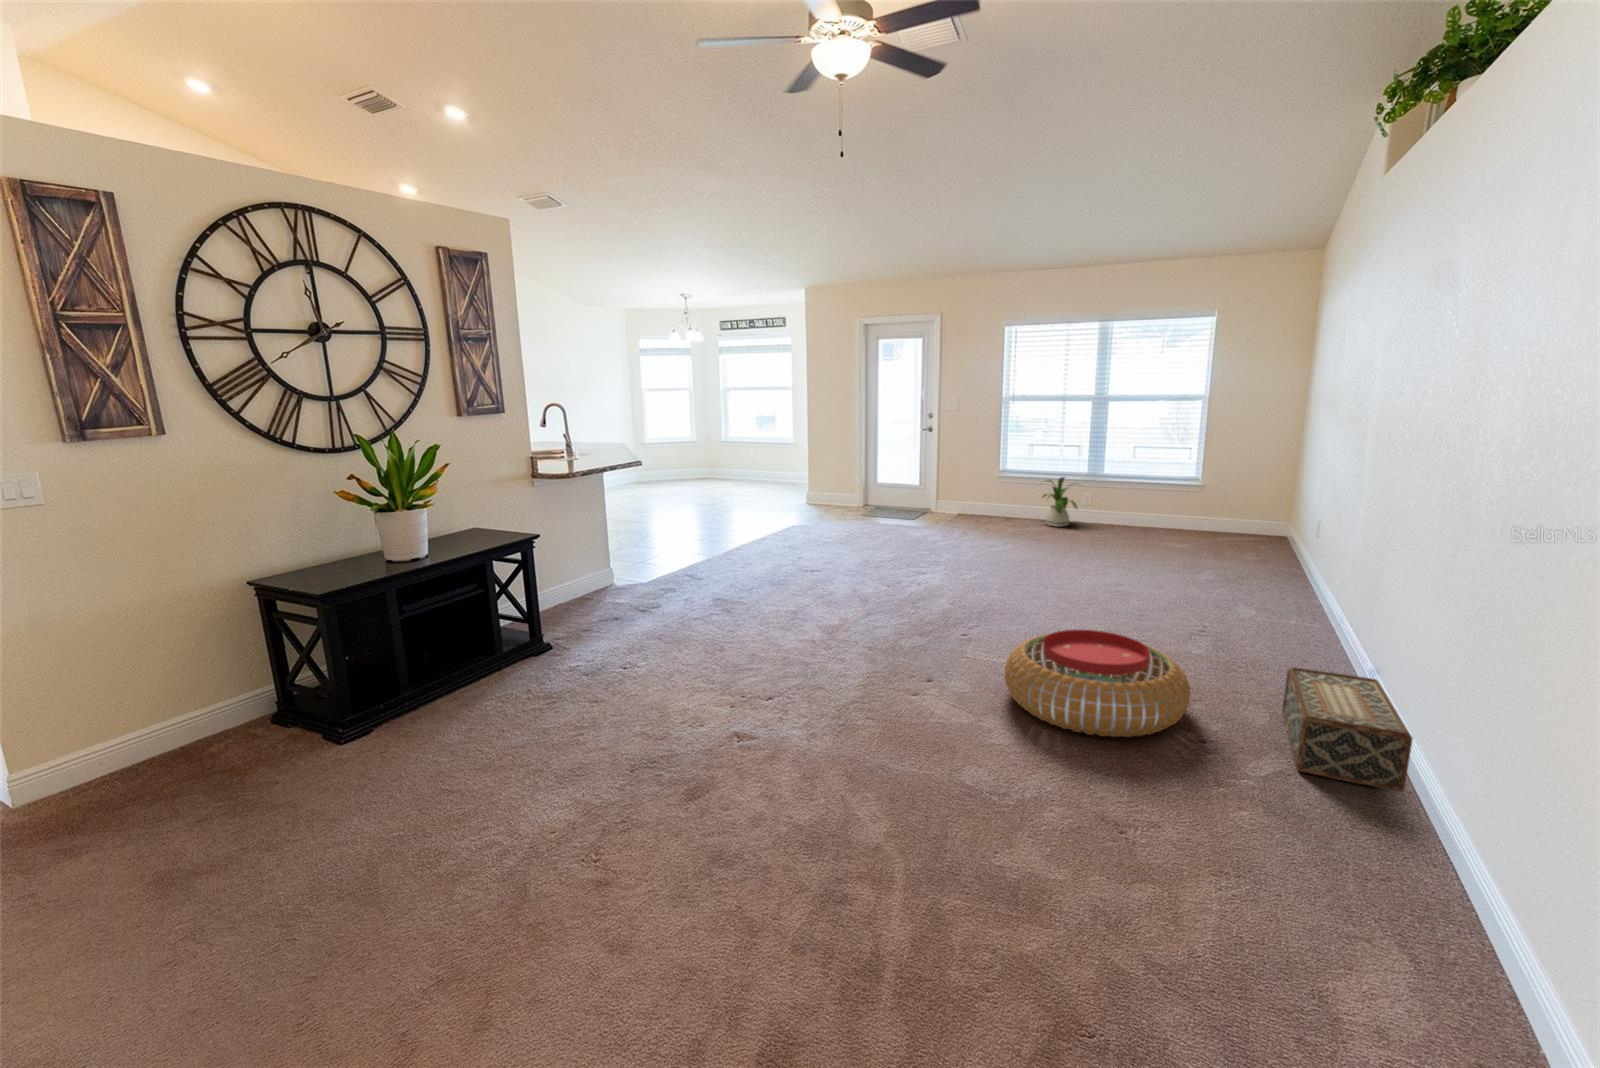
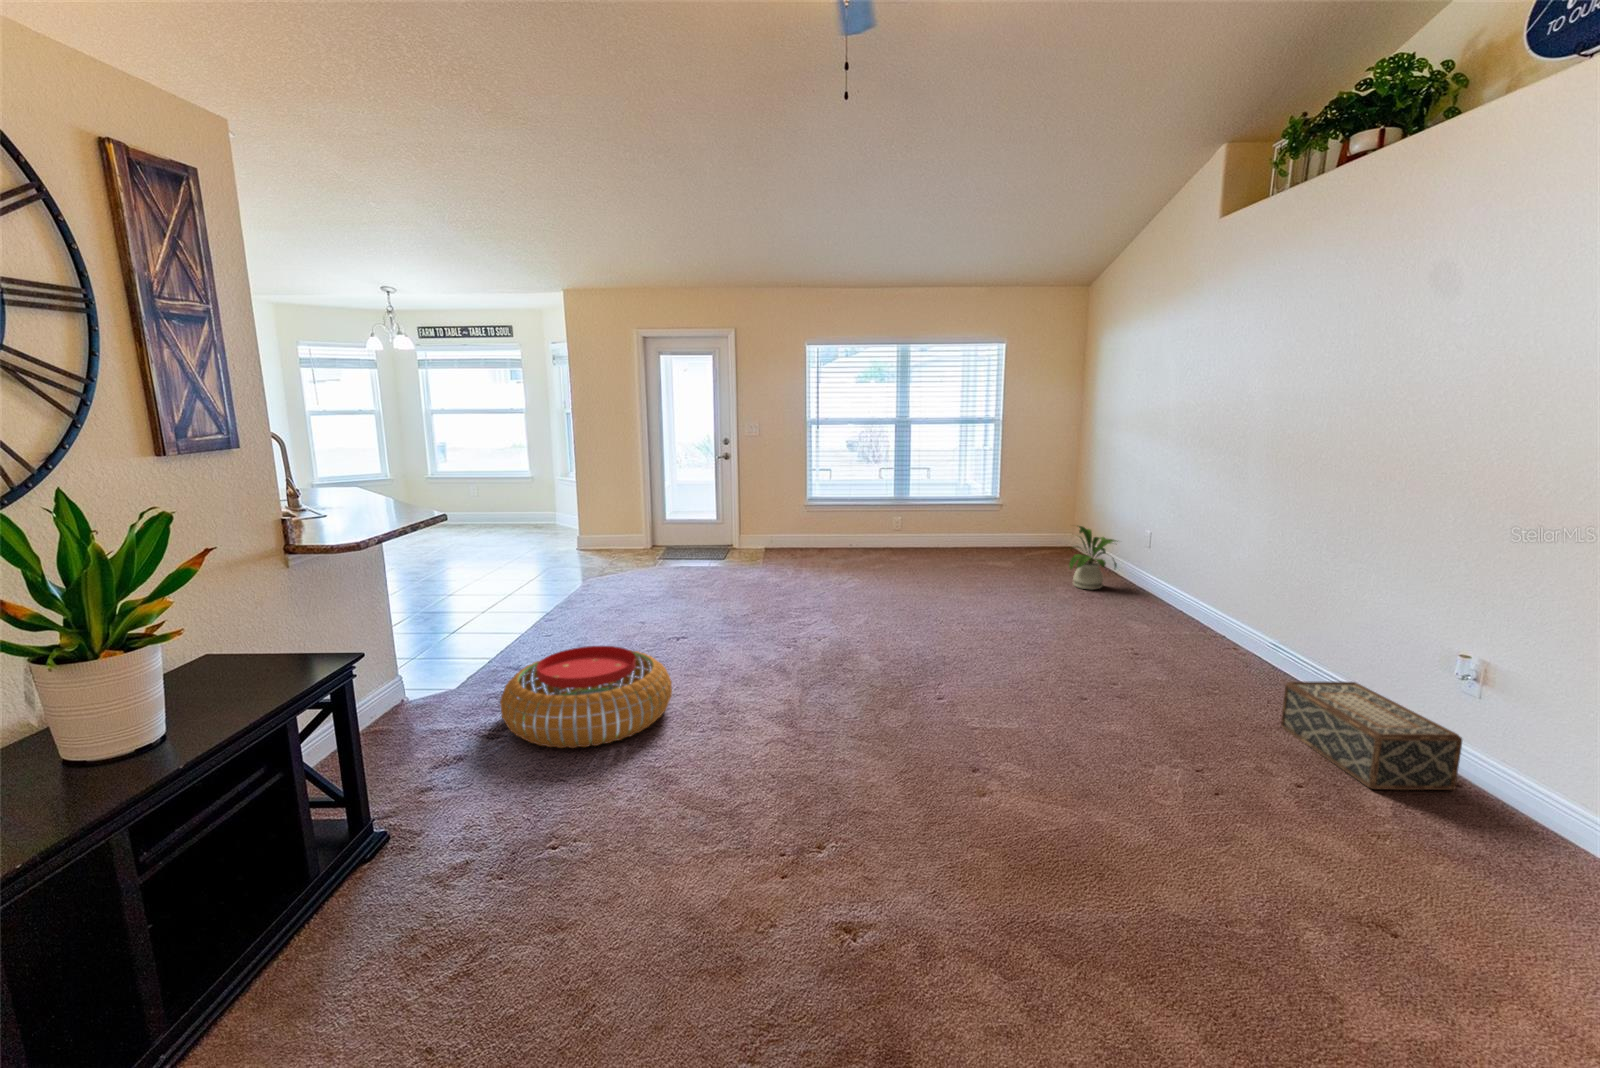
house plant: present [1043,477,1079,527] -> present [1069,526,1118,590]
pouf: present [1004,630,1191,737] -> present [500,646,672,748]

